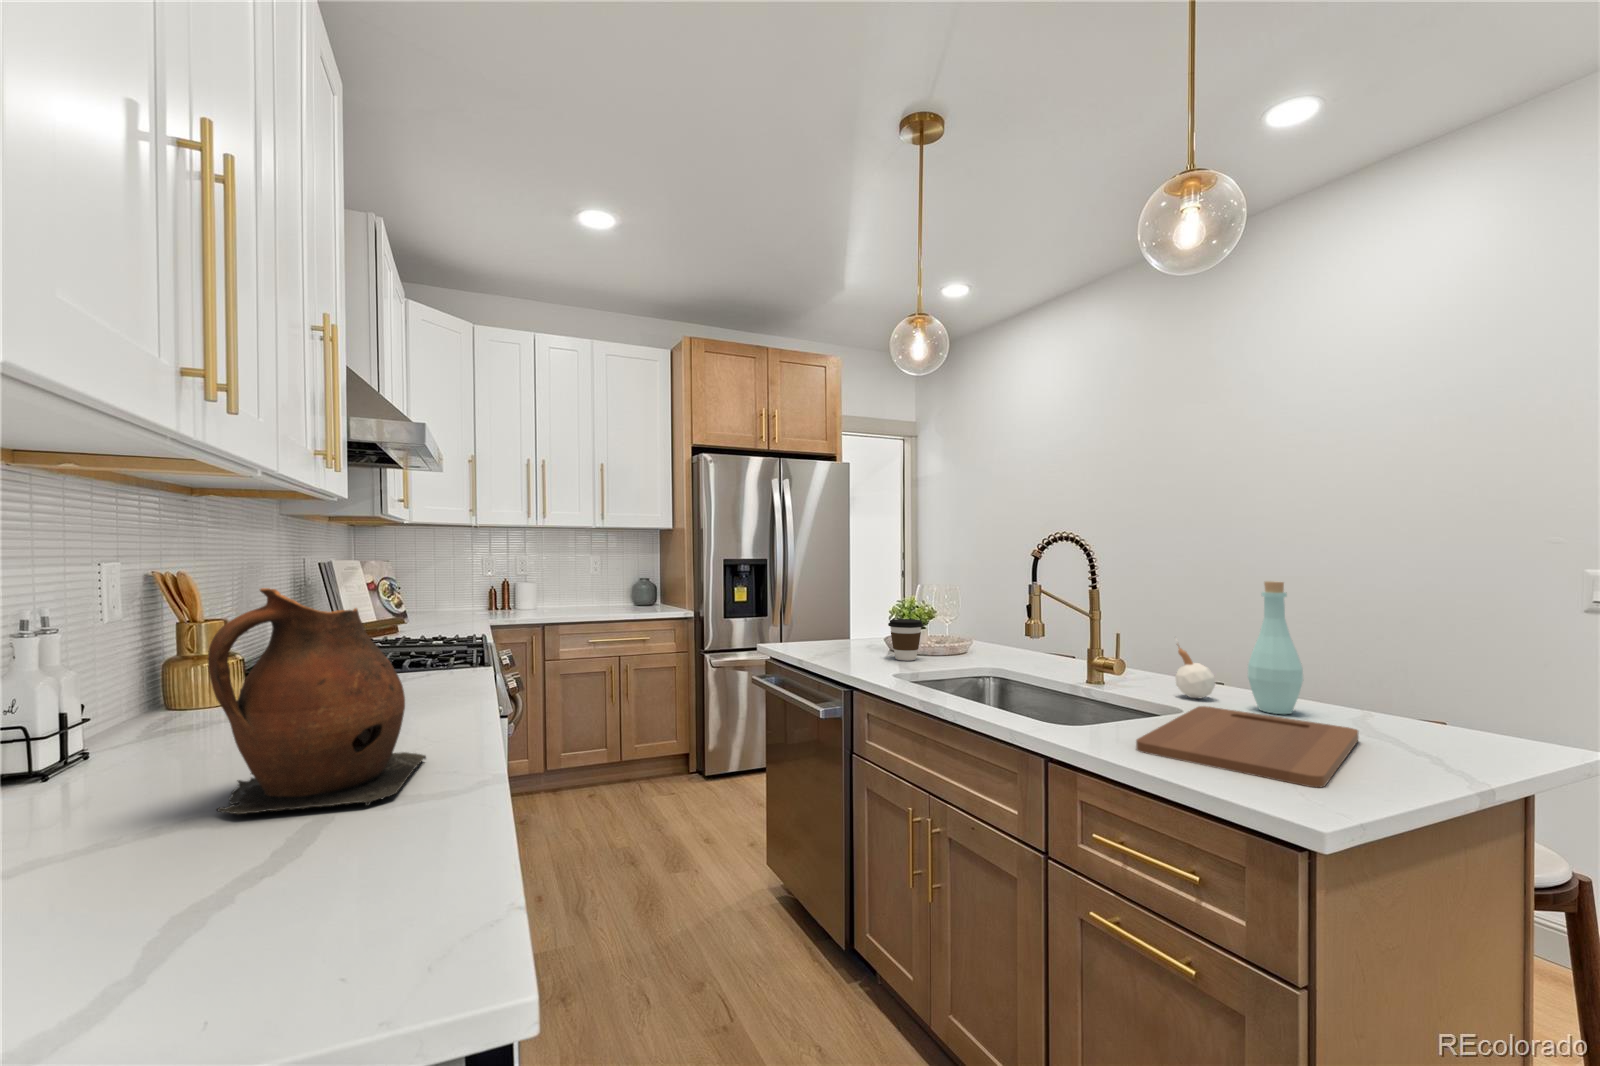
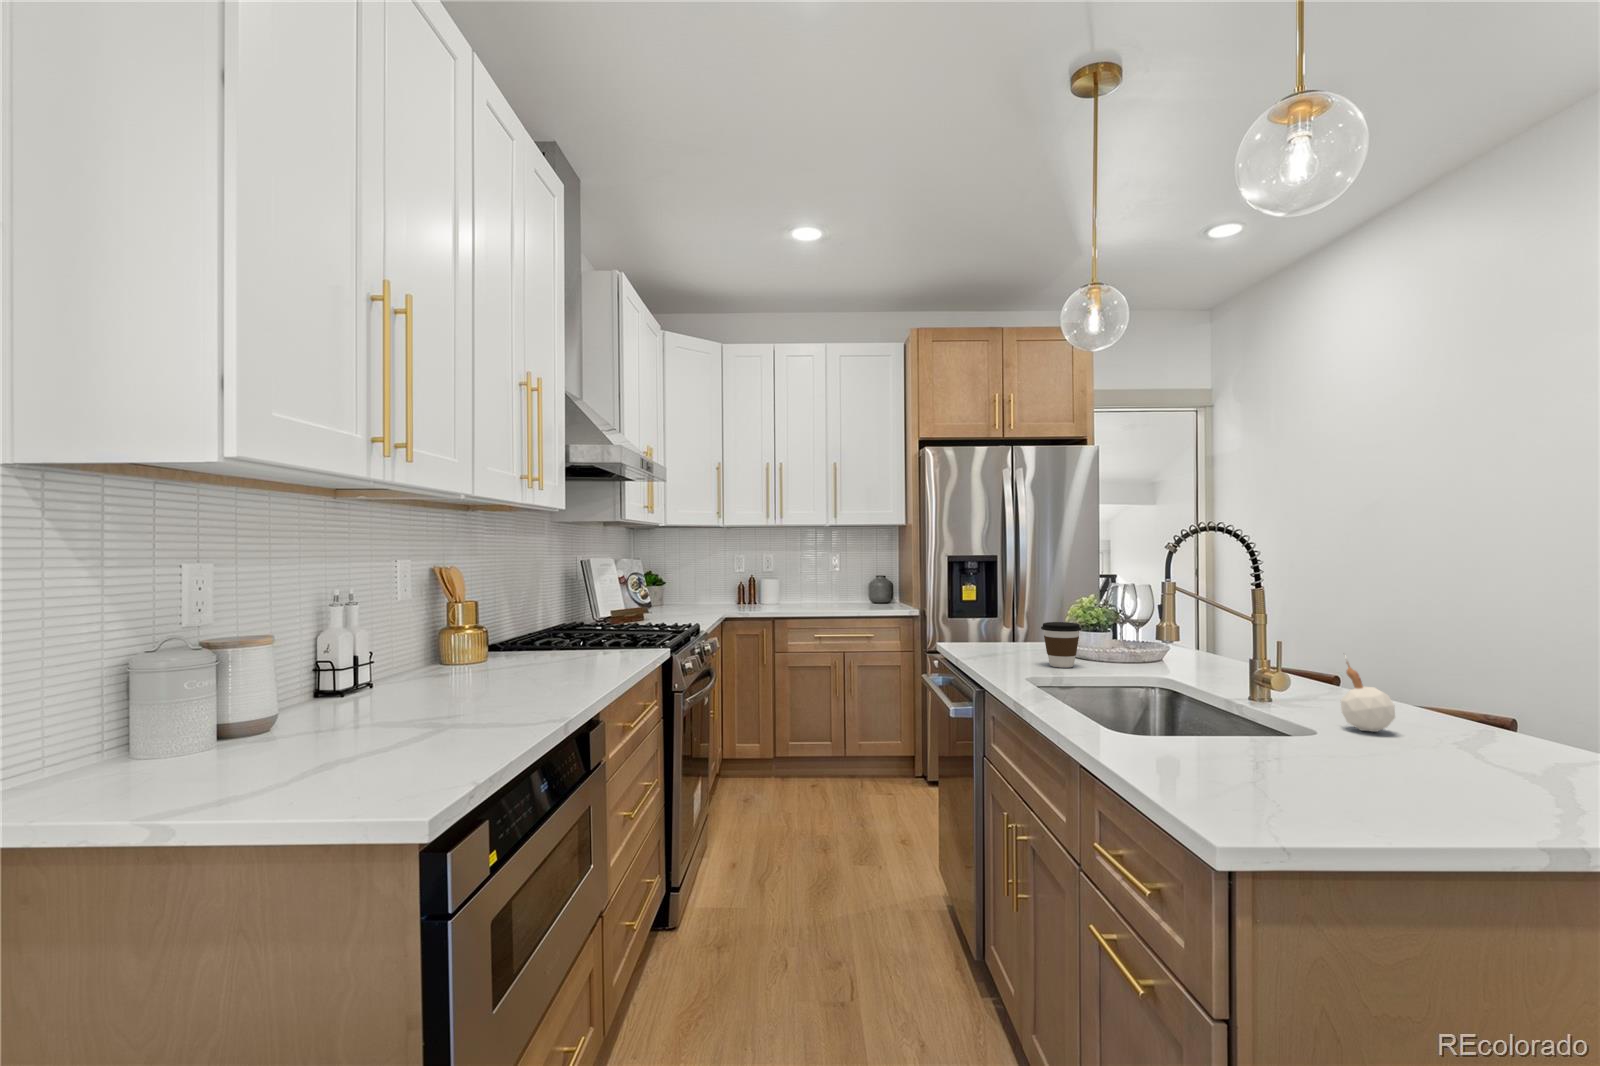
bottle: present [1248,581,1303,714] -> none [1421,585,1503,760]
ceramic pitcher: present [208,588,426,814] -> none [391,576,539,730]
cutting board: present [1136,706,1359,787] -> none [1162,737,1515,829]

